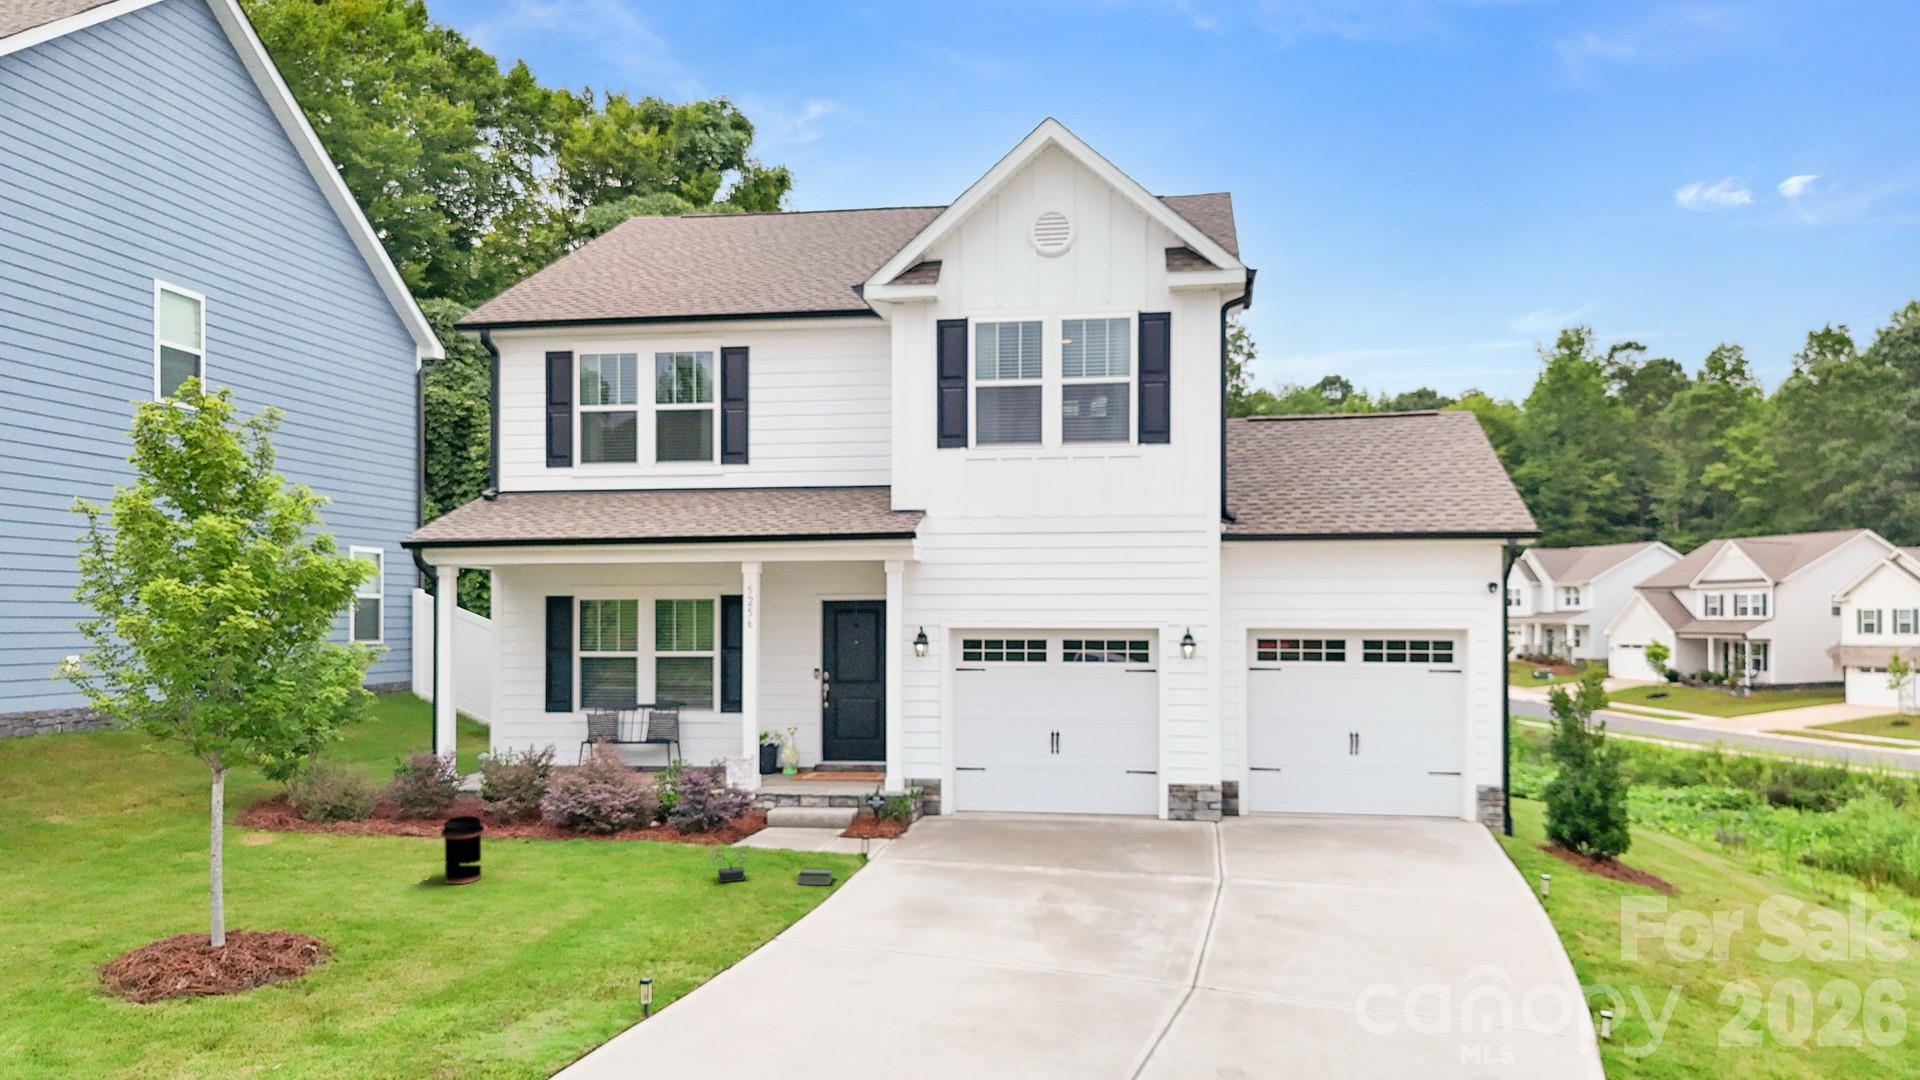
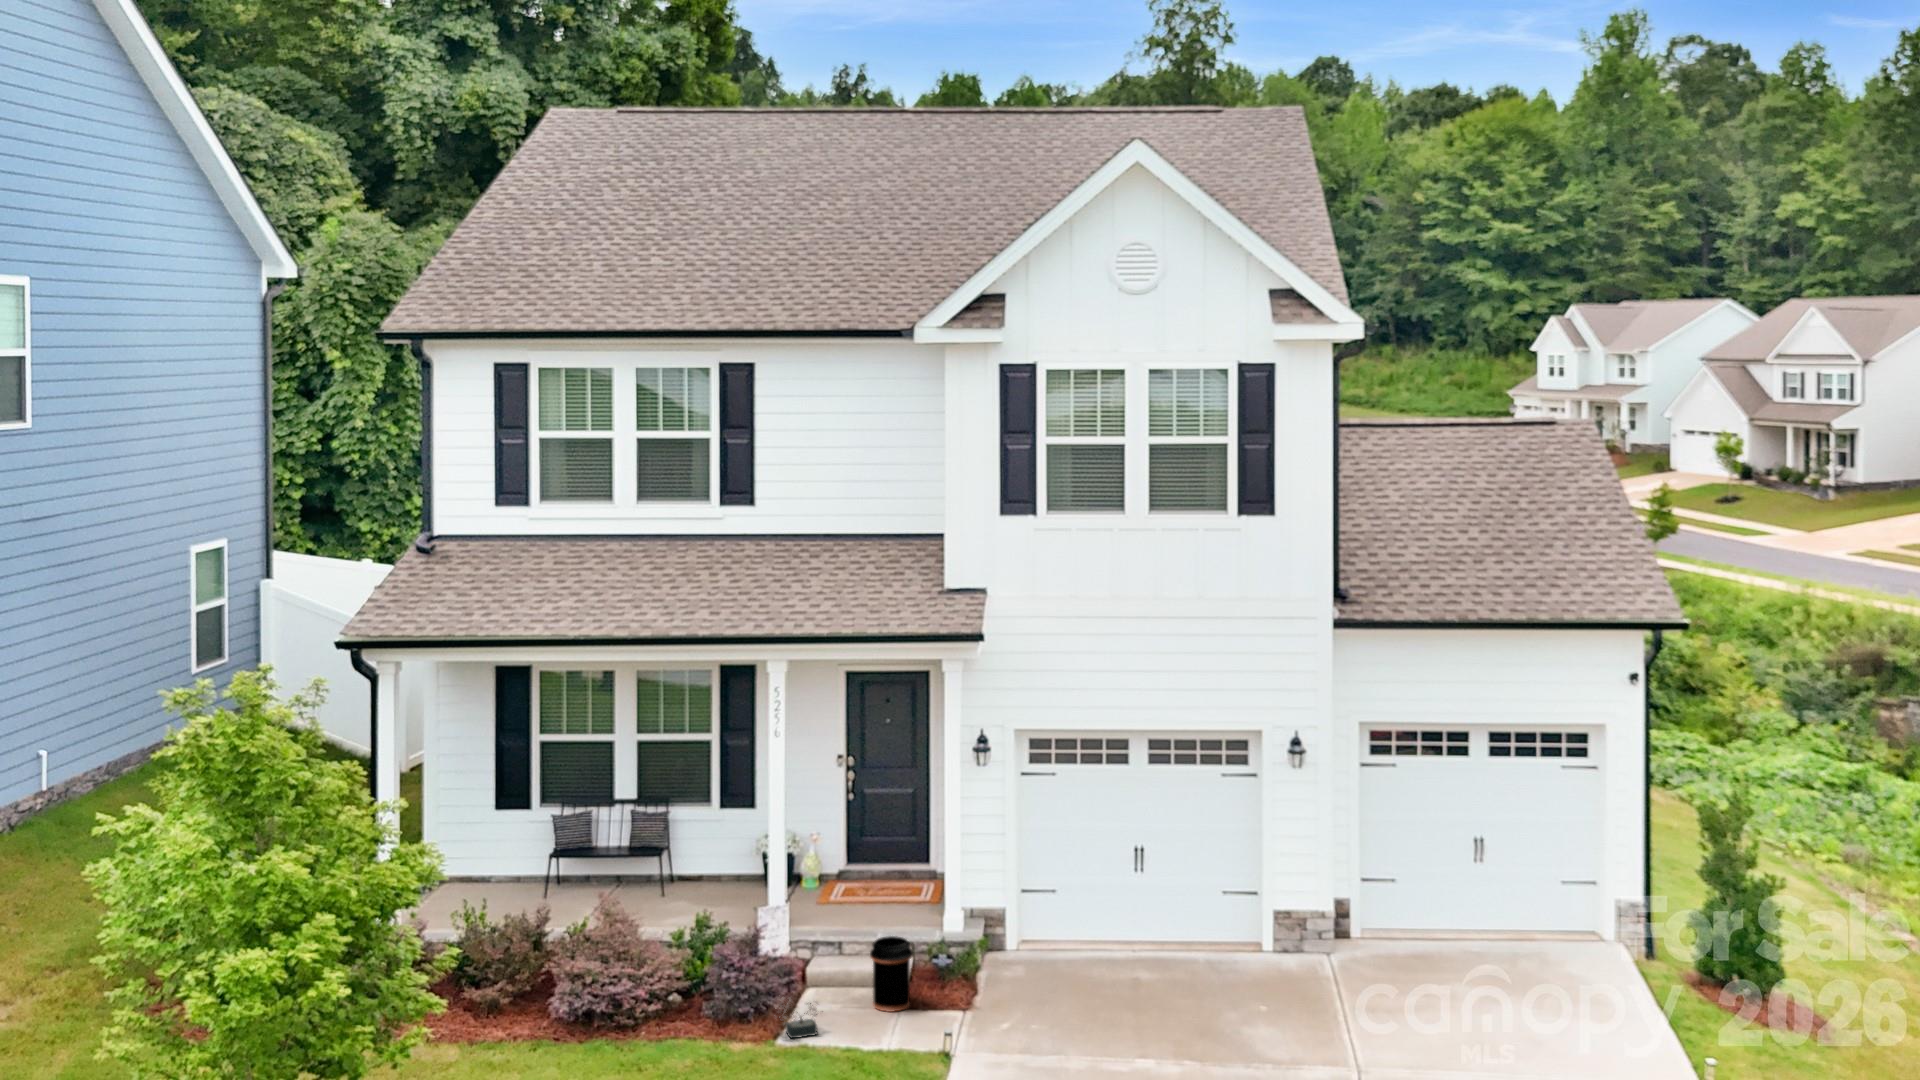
trash can: present [441,816,484,884] -> present [870,936,913,1012]
toolbox: present [797,868,833,885] -> none [880,1019,918,1039]

